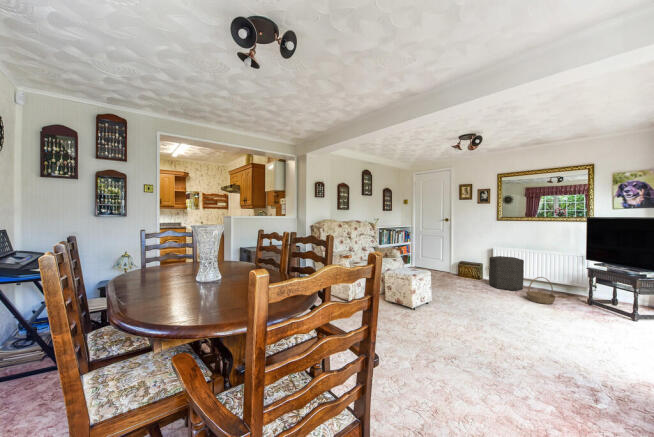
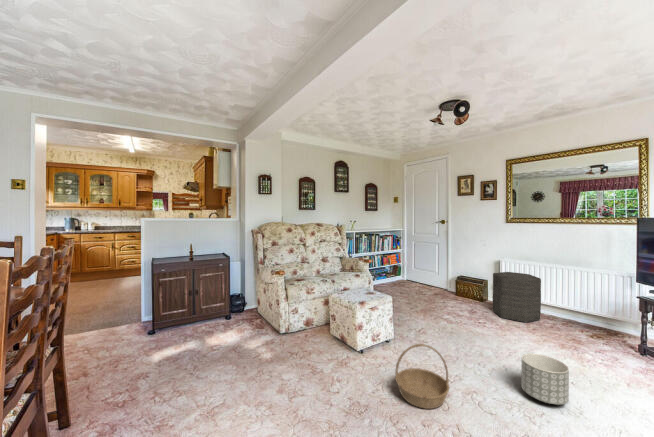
basket: present [526,277,556,304] -> present [395,344,449,409]
planter: none [525,302,554,329] -> present [521,354,569,405]

